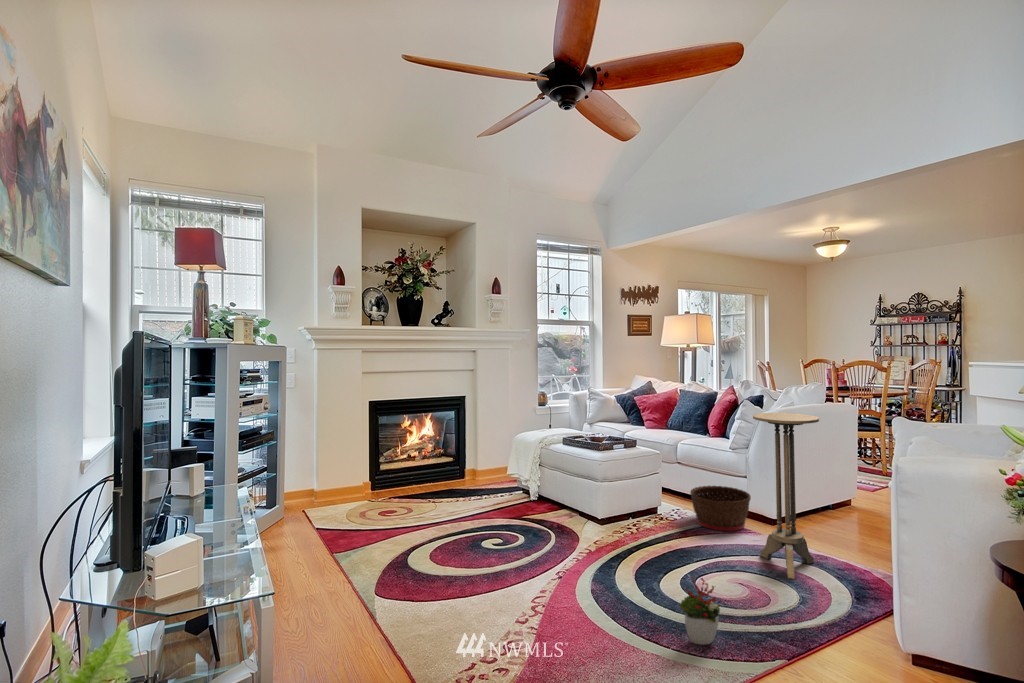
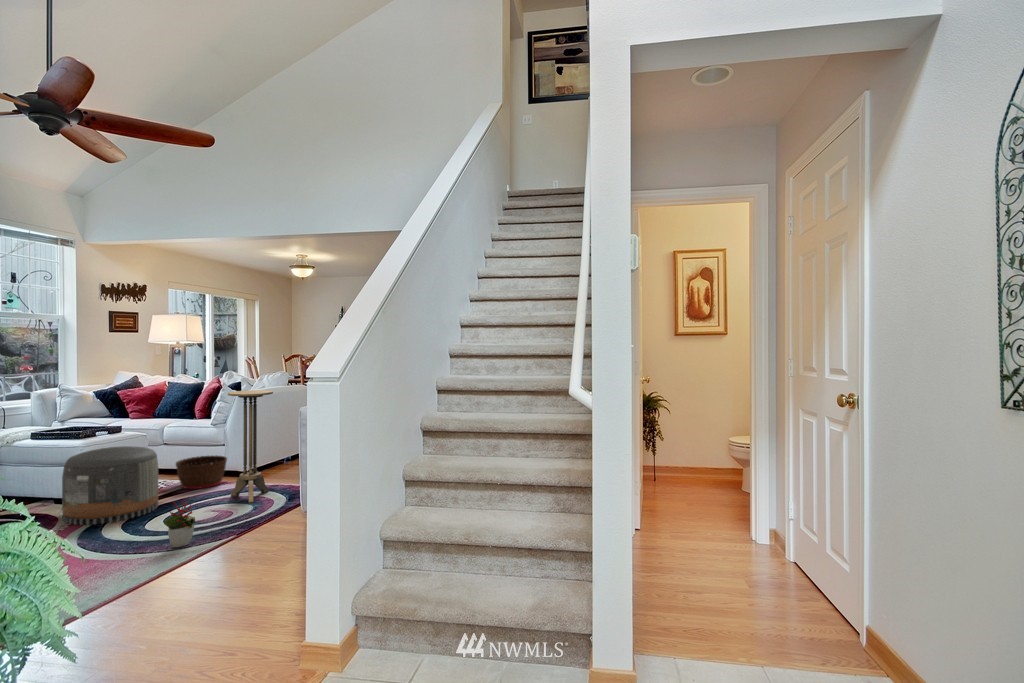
pouf: none [581,467,673,561] -> present [62,446,158,525]

